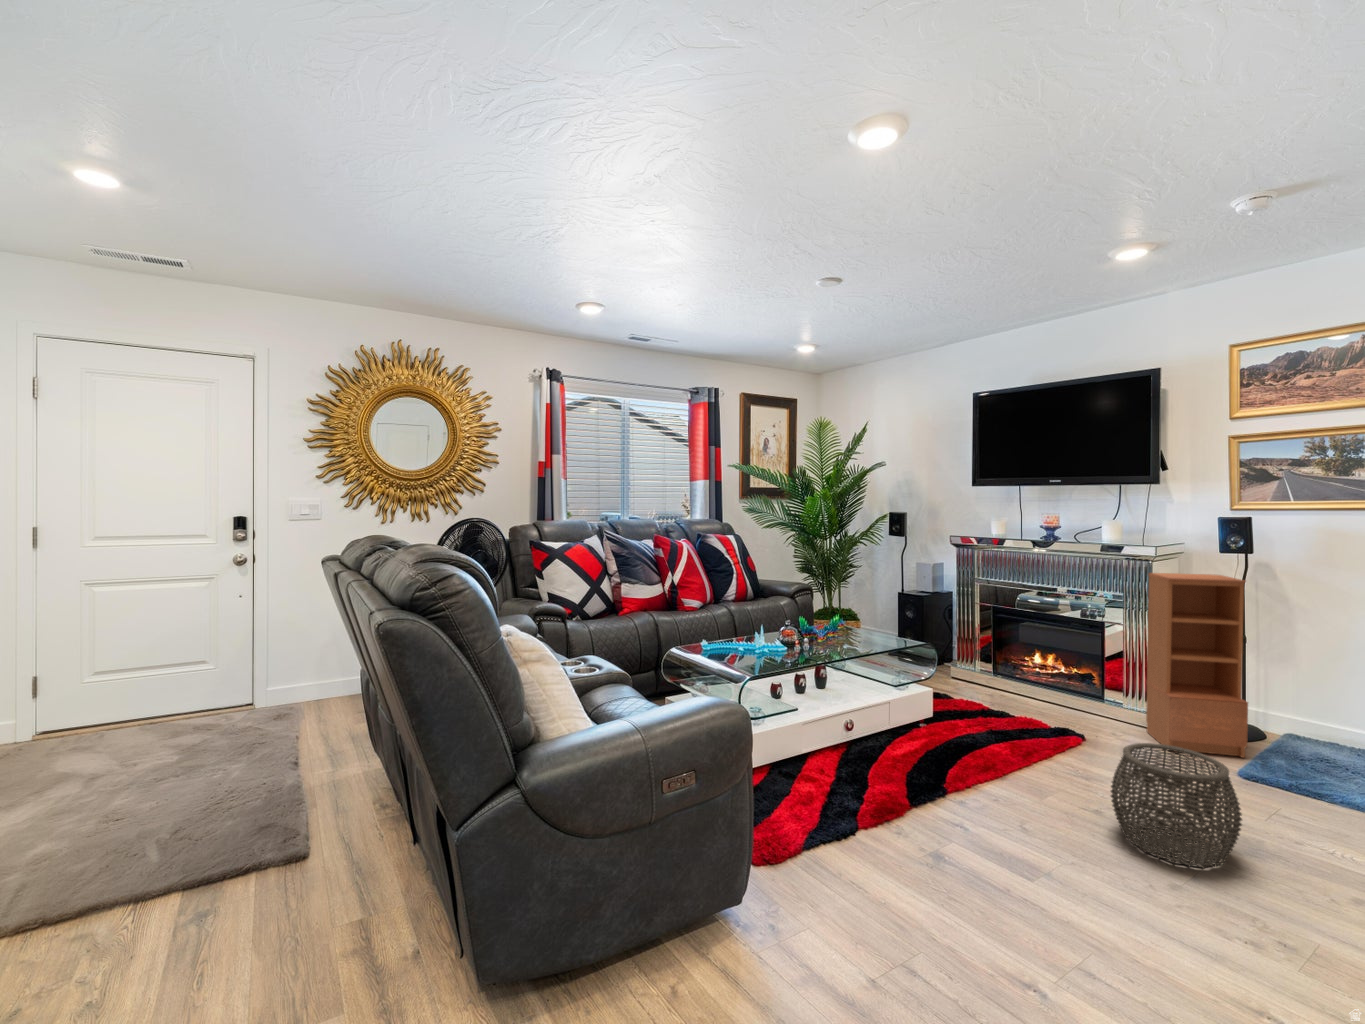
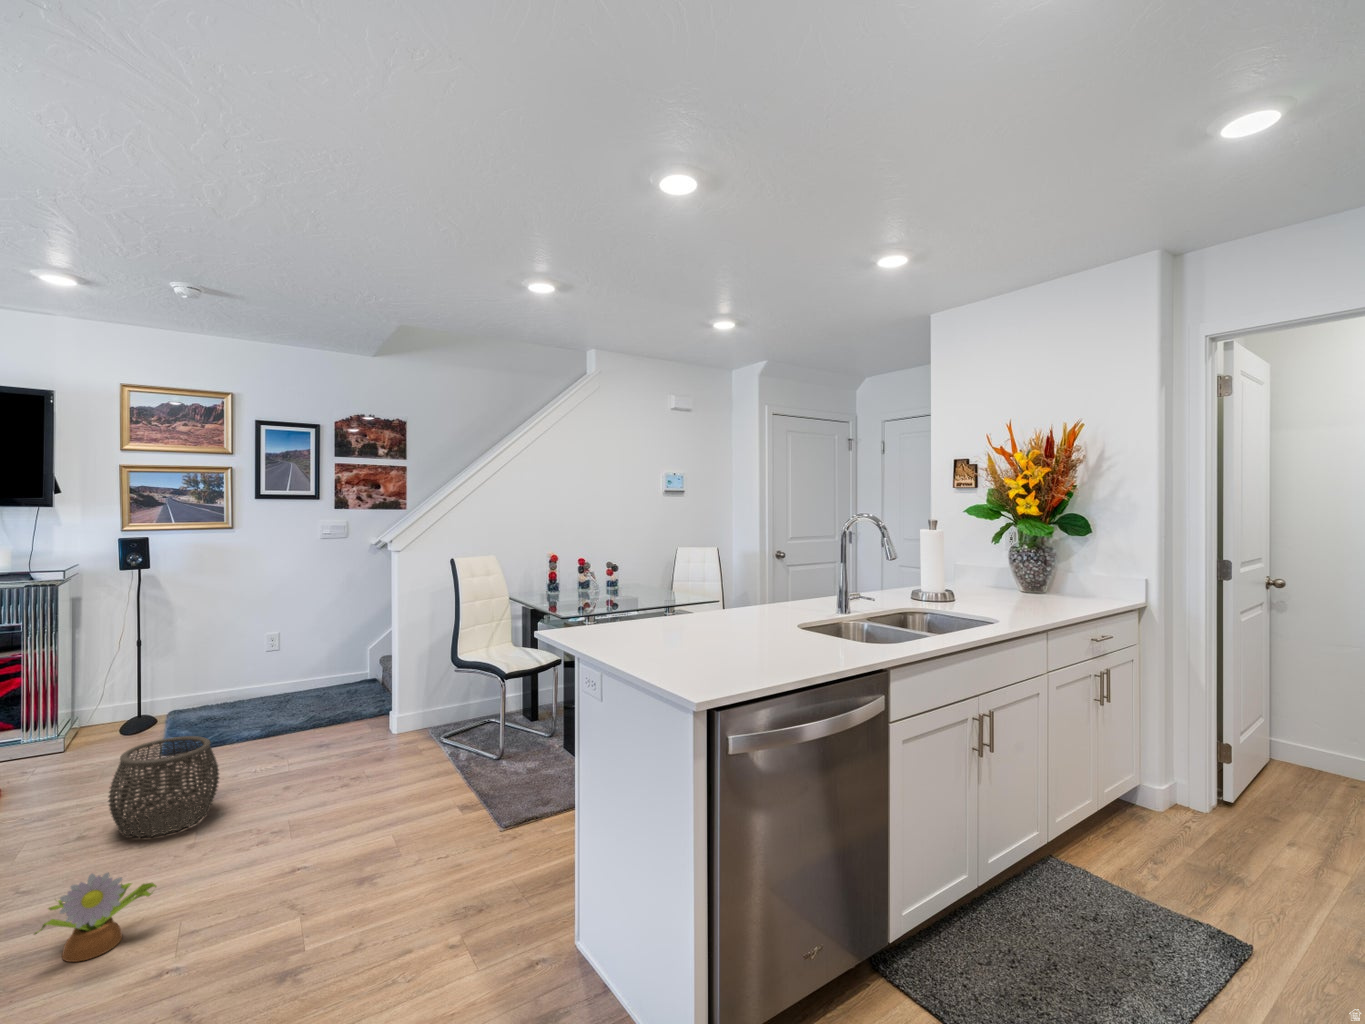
bookcase: present [1146,573,1248,758] -> none [62,590,163,760]
decorative plant: none [965,838,1075,931] -> present [34,873,157,962]

